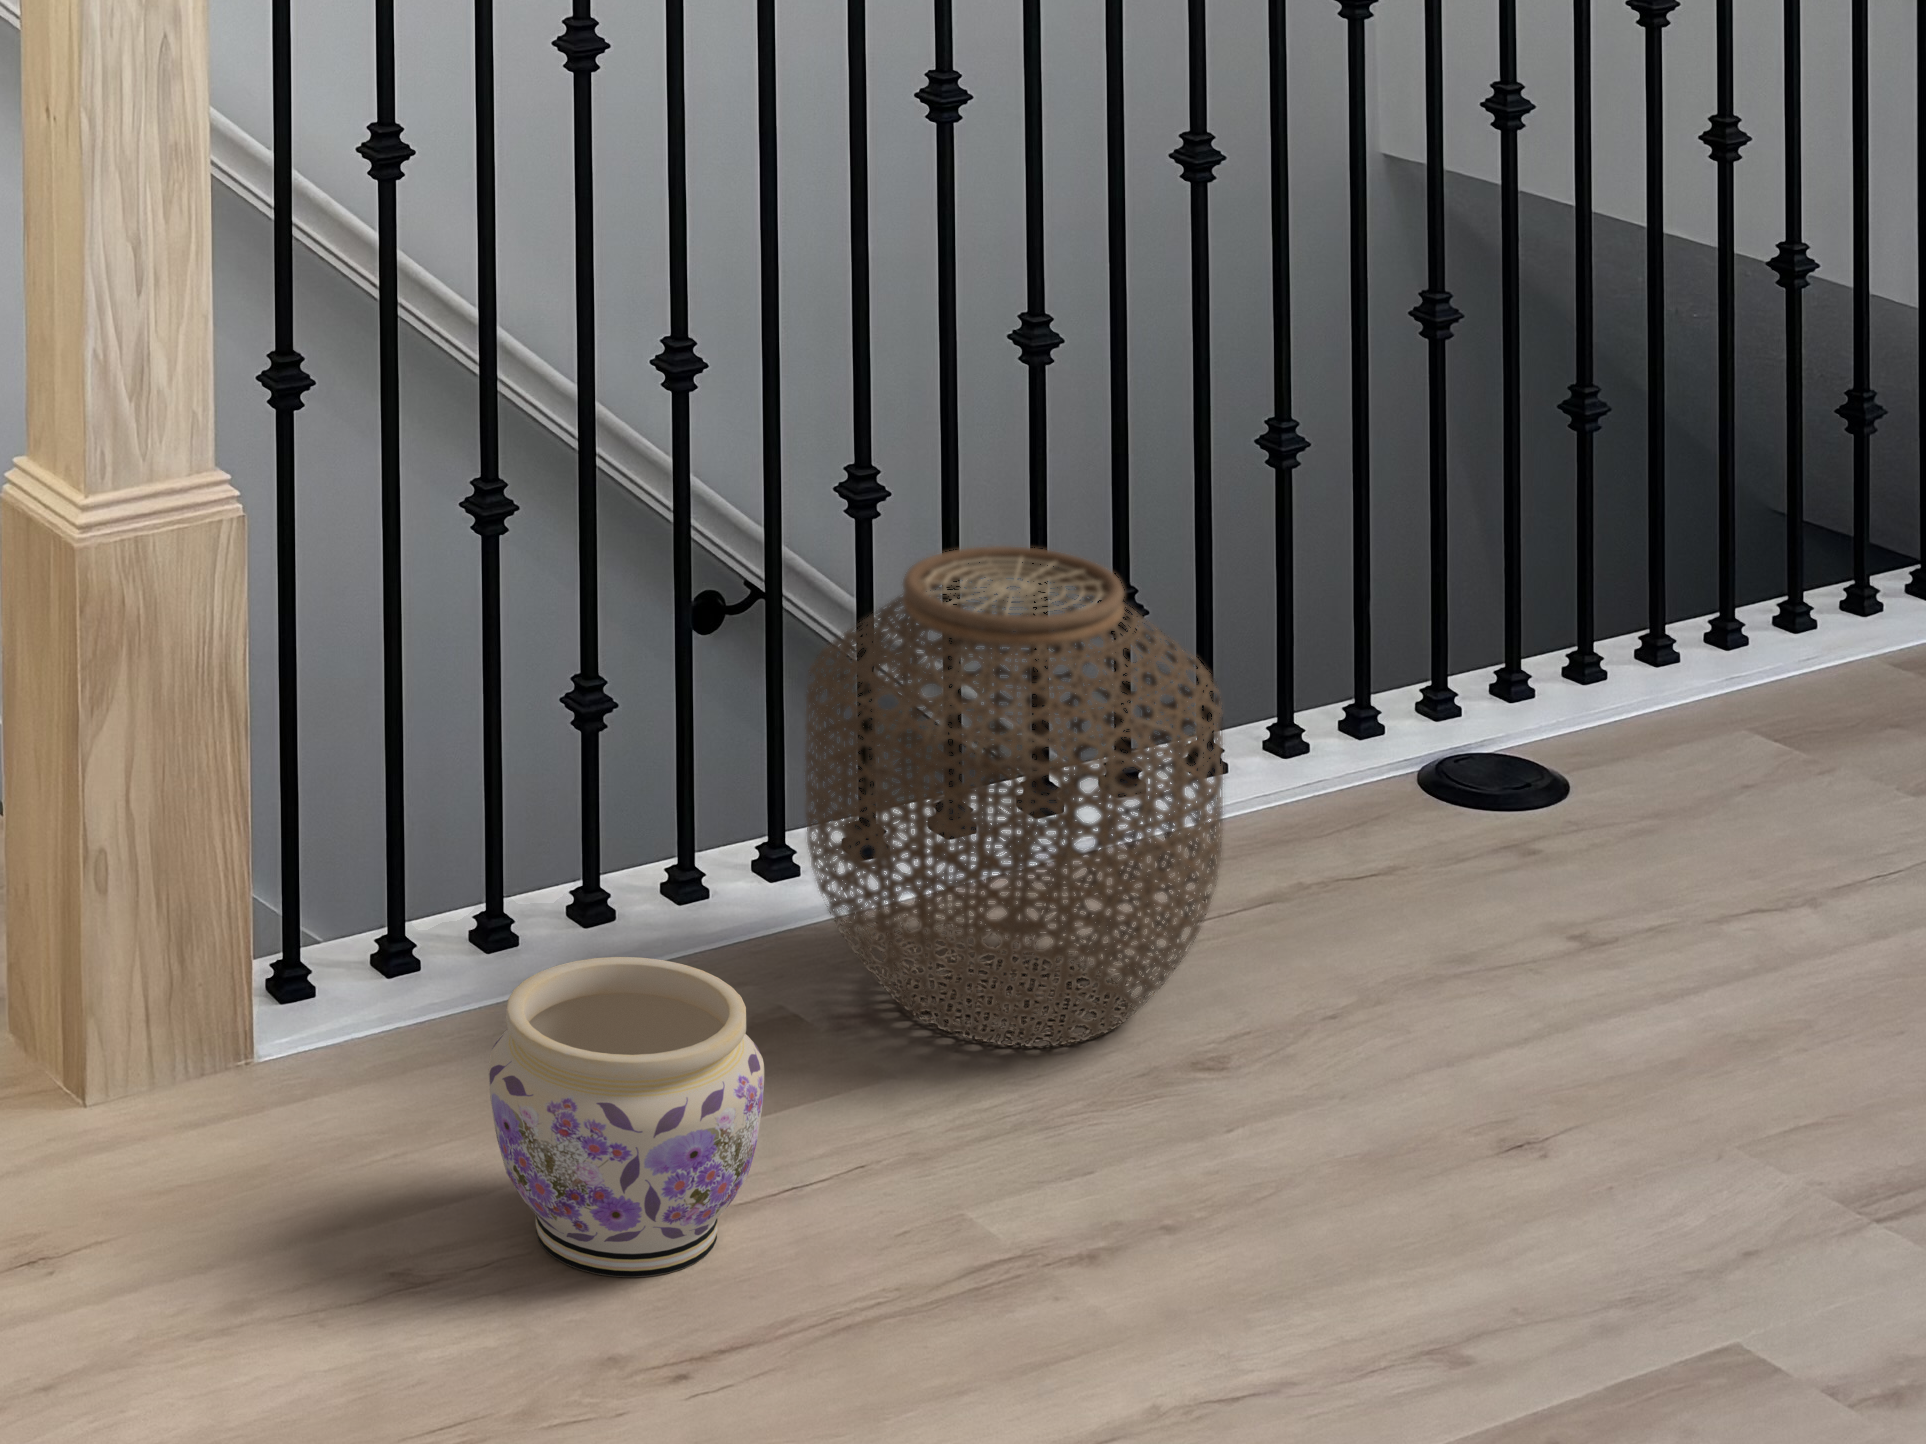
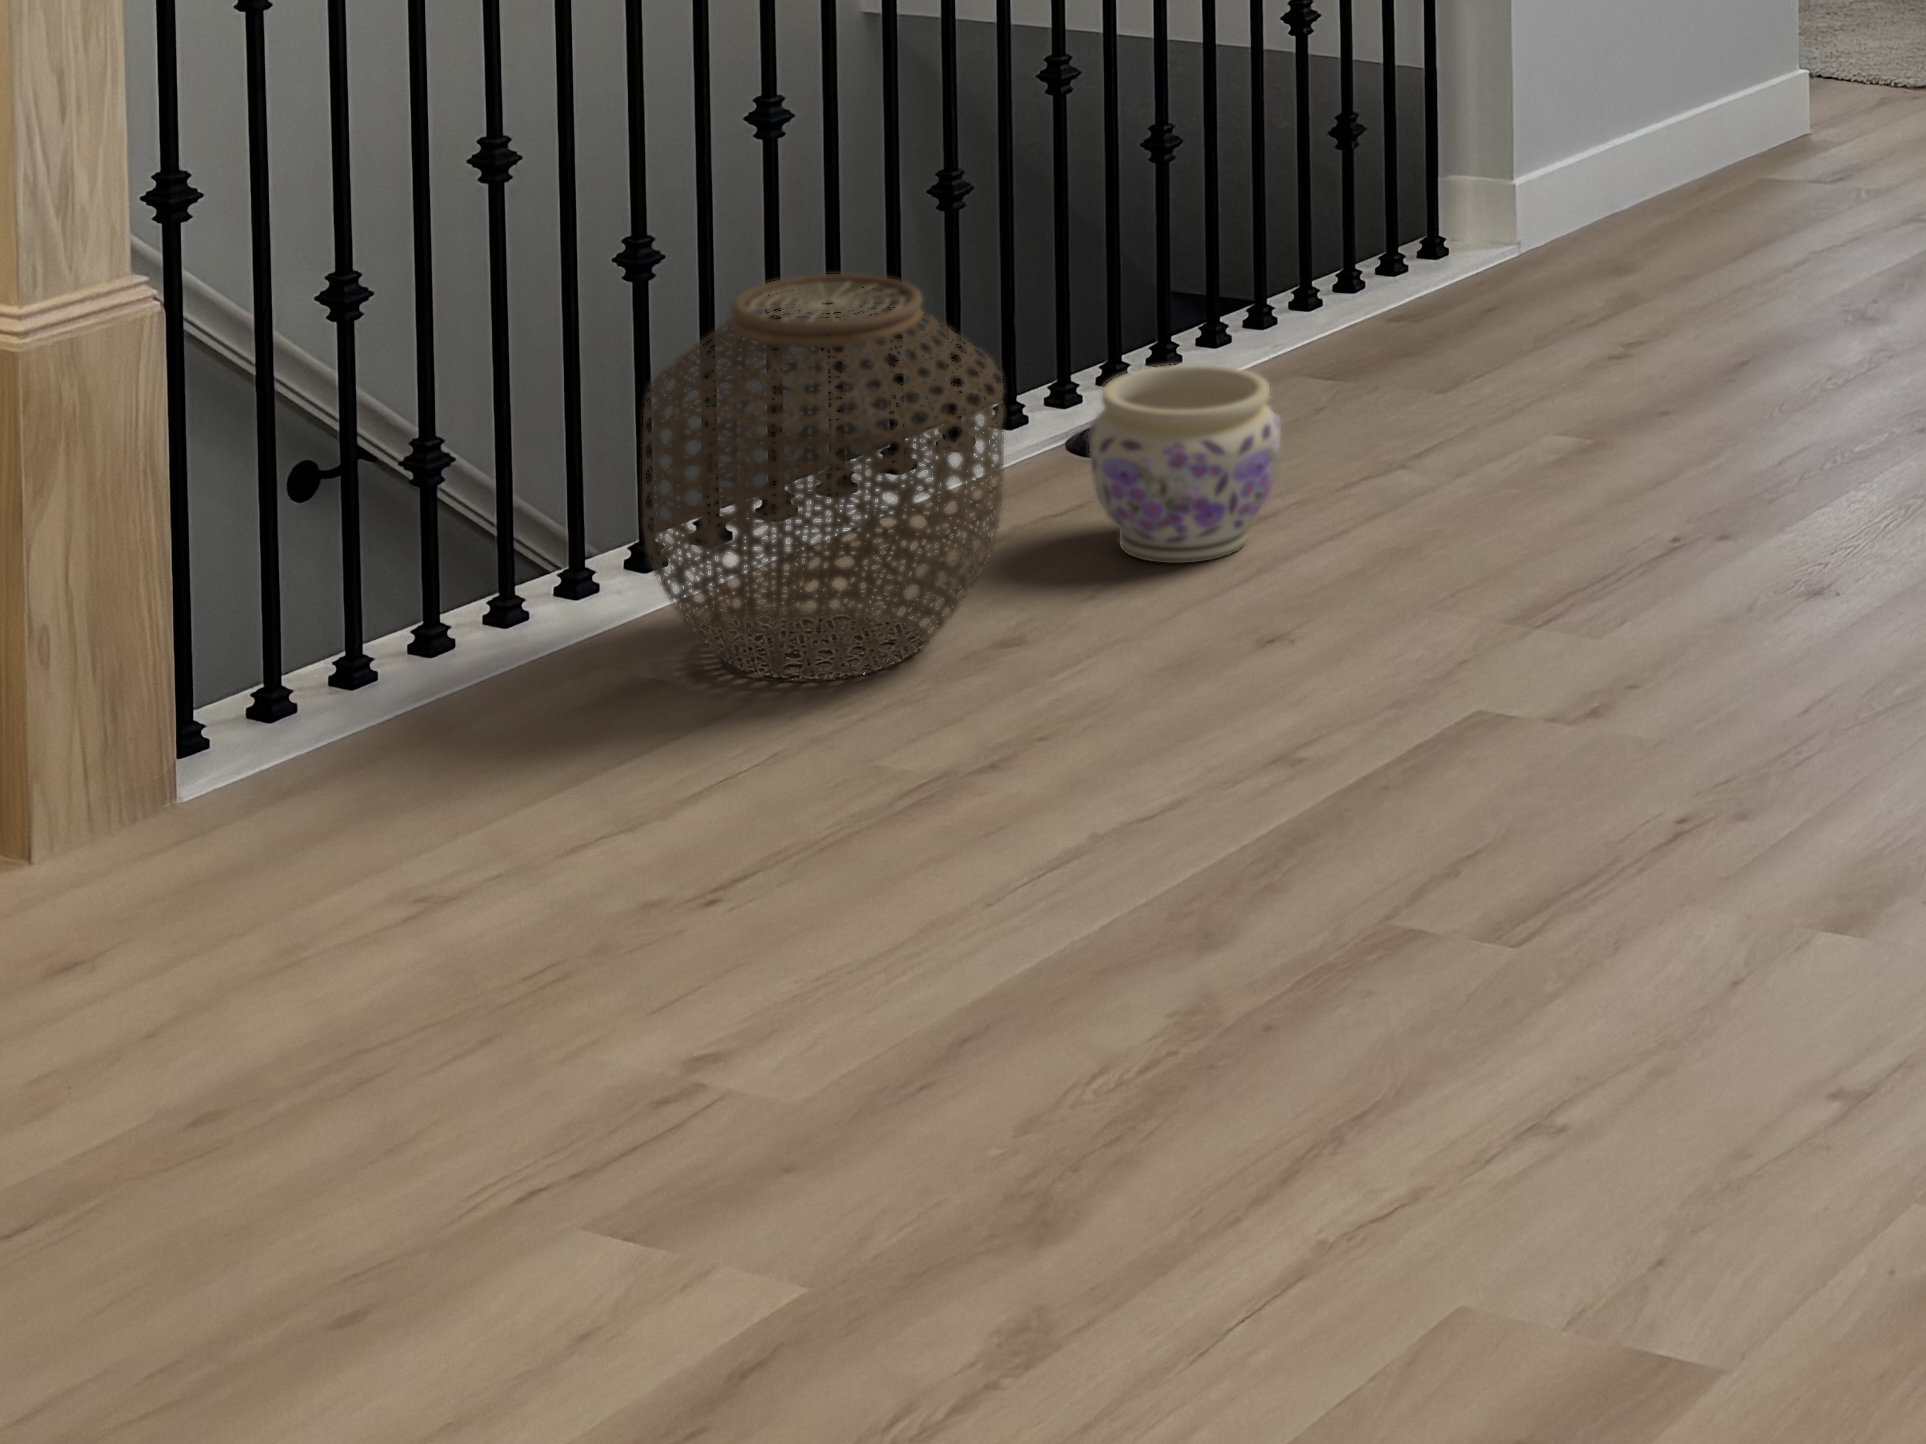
planter: present [488,957,764,1277] -> present [1089,364,1281,563]

